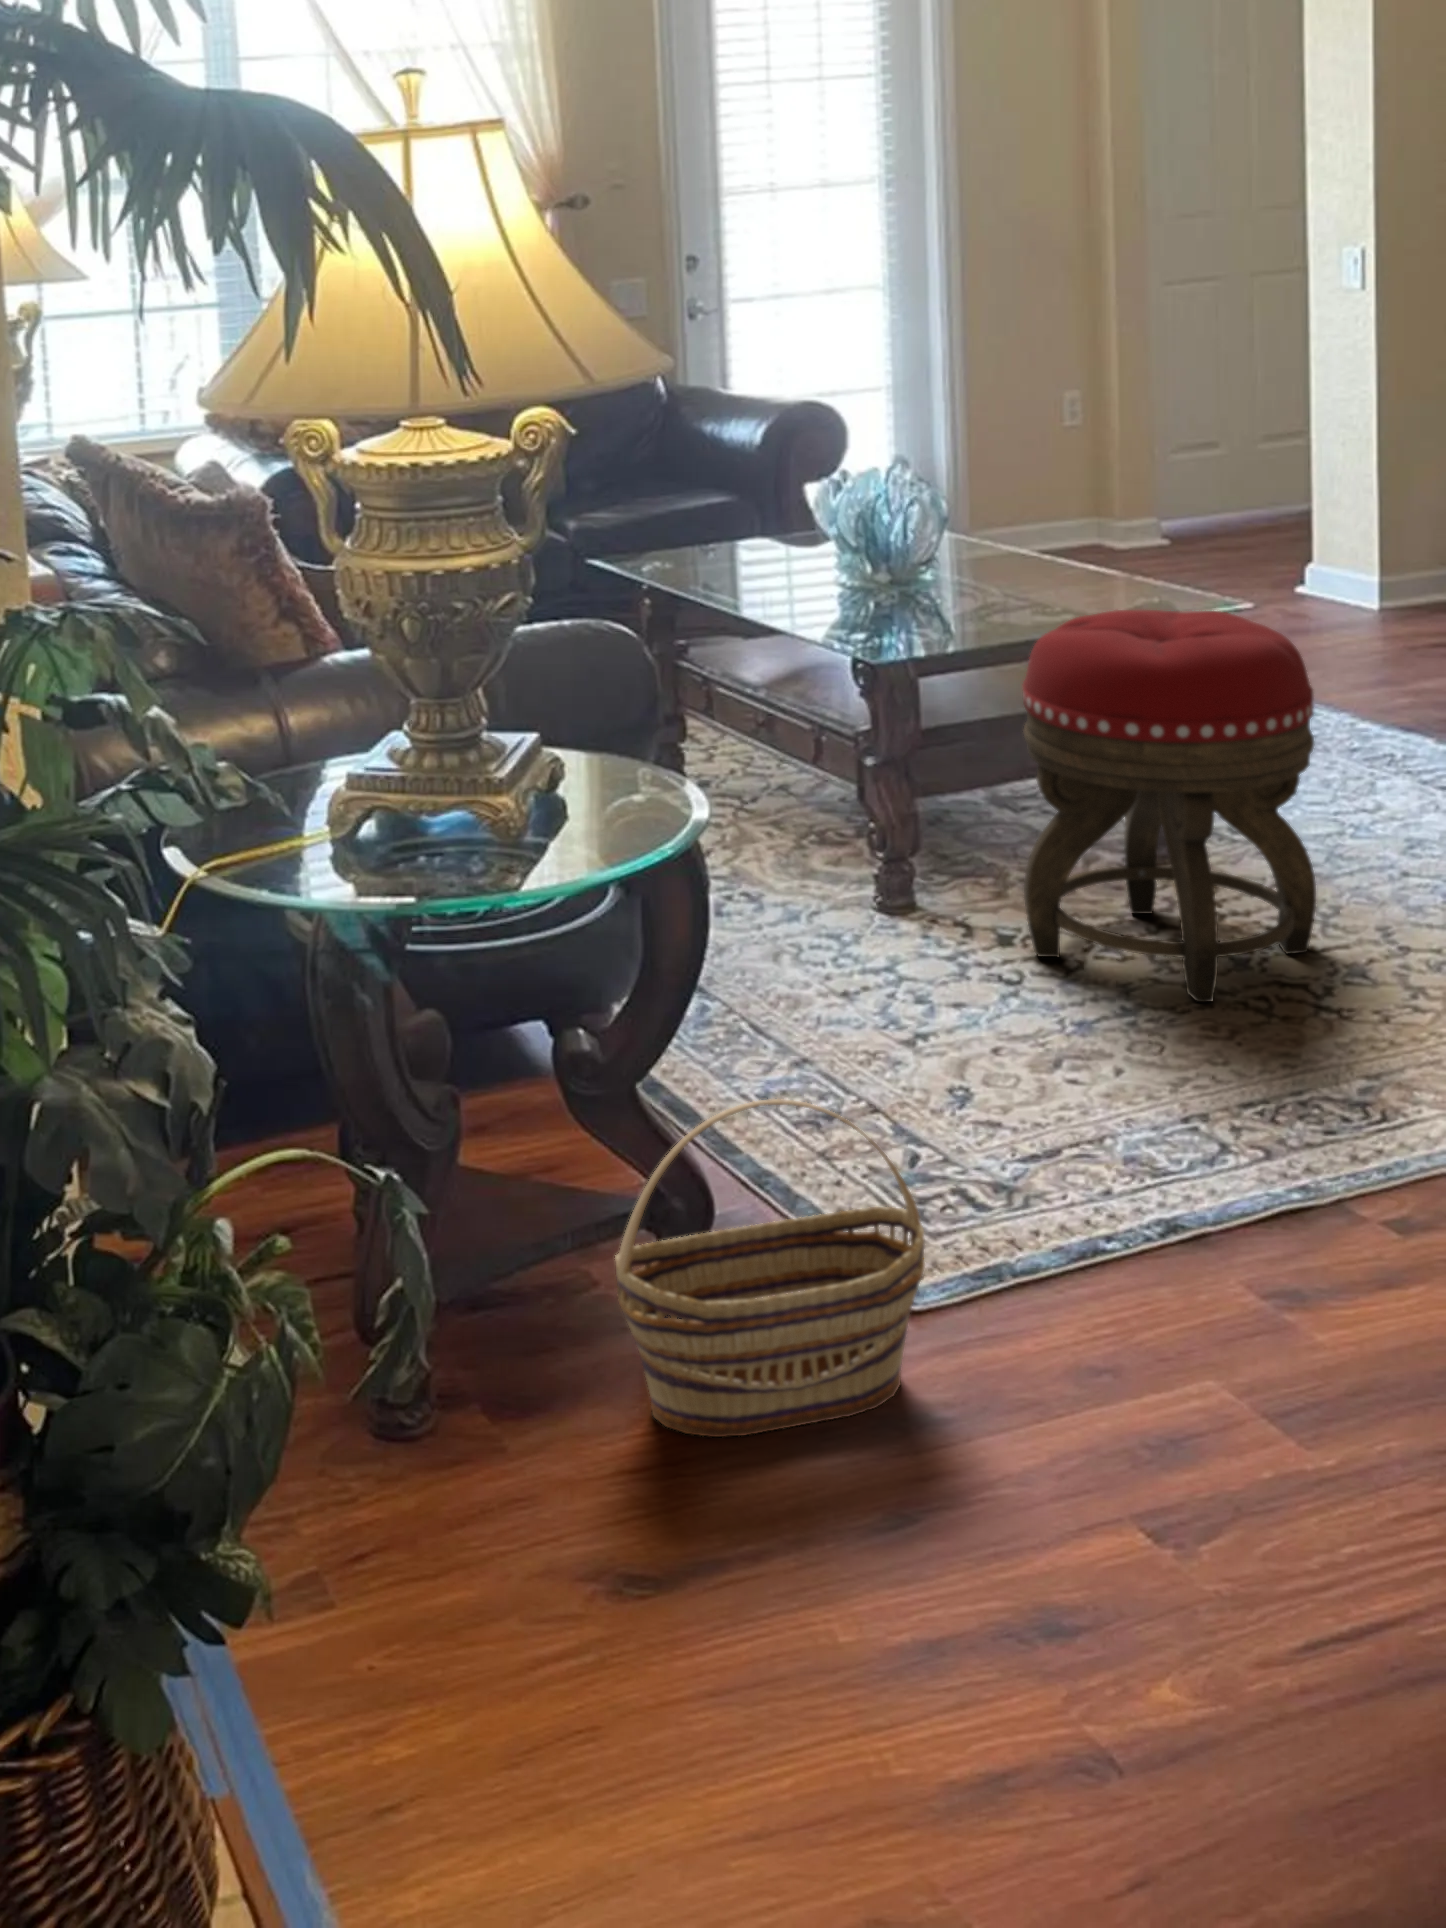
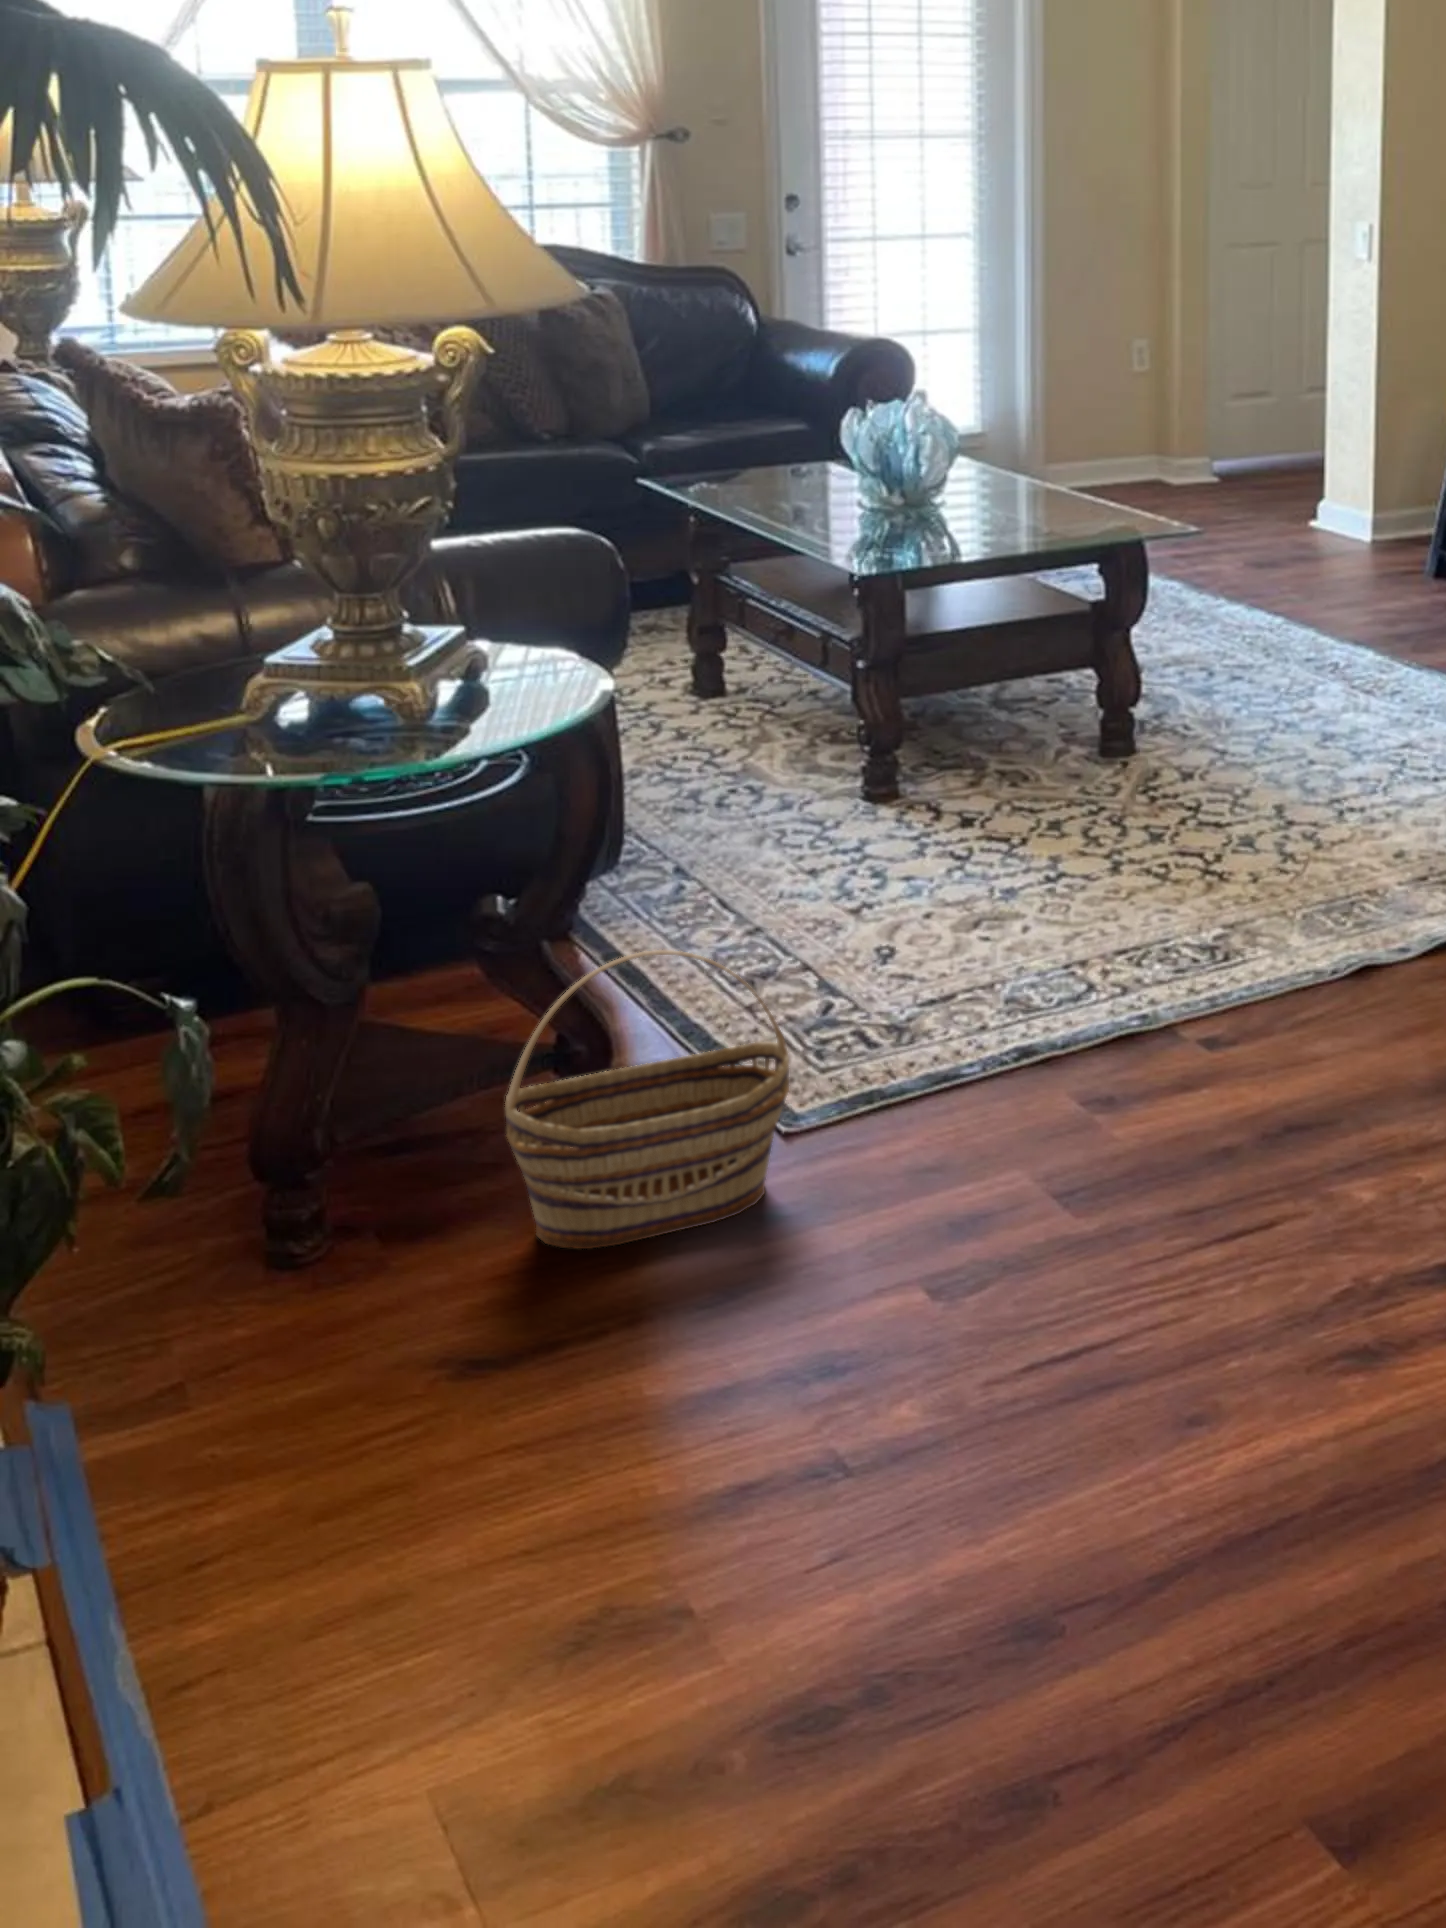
footstool: present [1023,610,1316,1002] -> none [981,532,1222,870]

